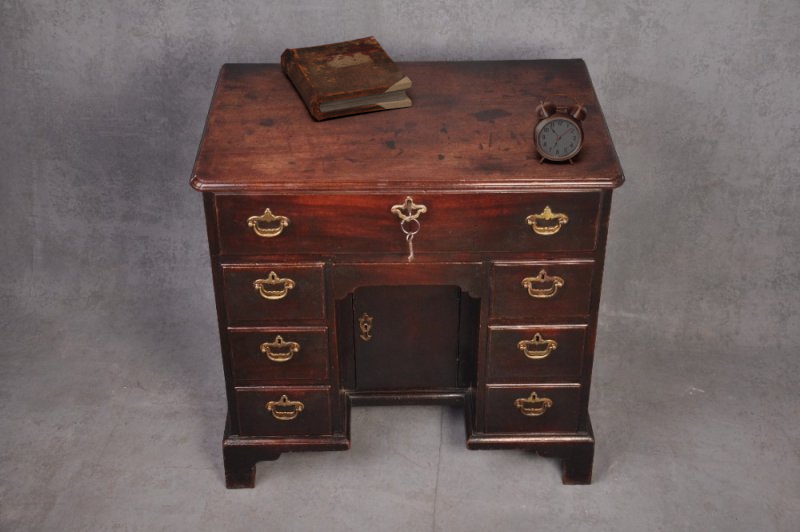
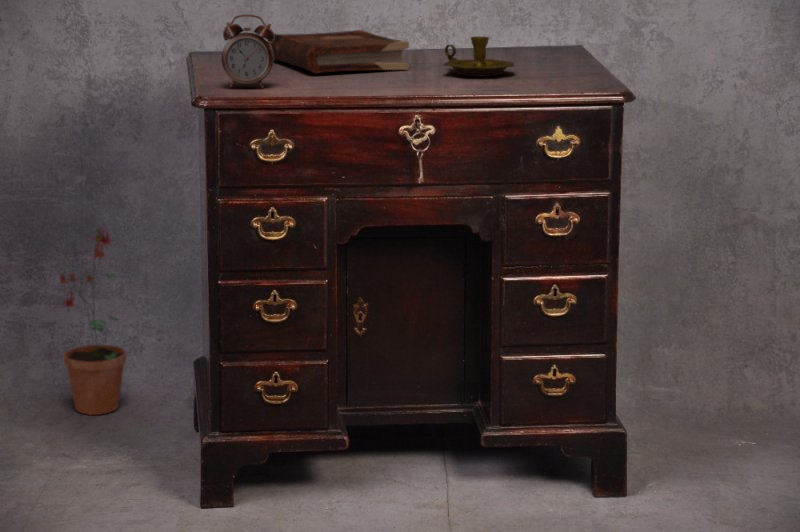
candlestick: none [441,84,512,132] -> present [443,37,514,76]
alarm clock: present [533,93,587,164] -> present [222,15,274,88]
potted plant: none [114,178,178,334] -> present [60,228,126,415]

